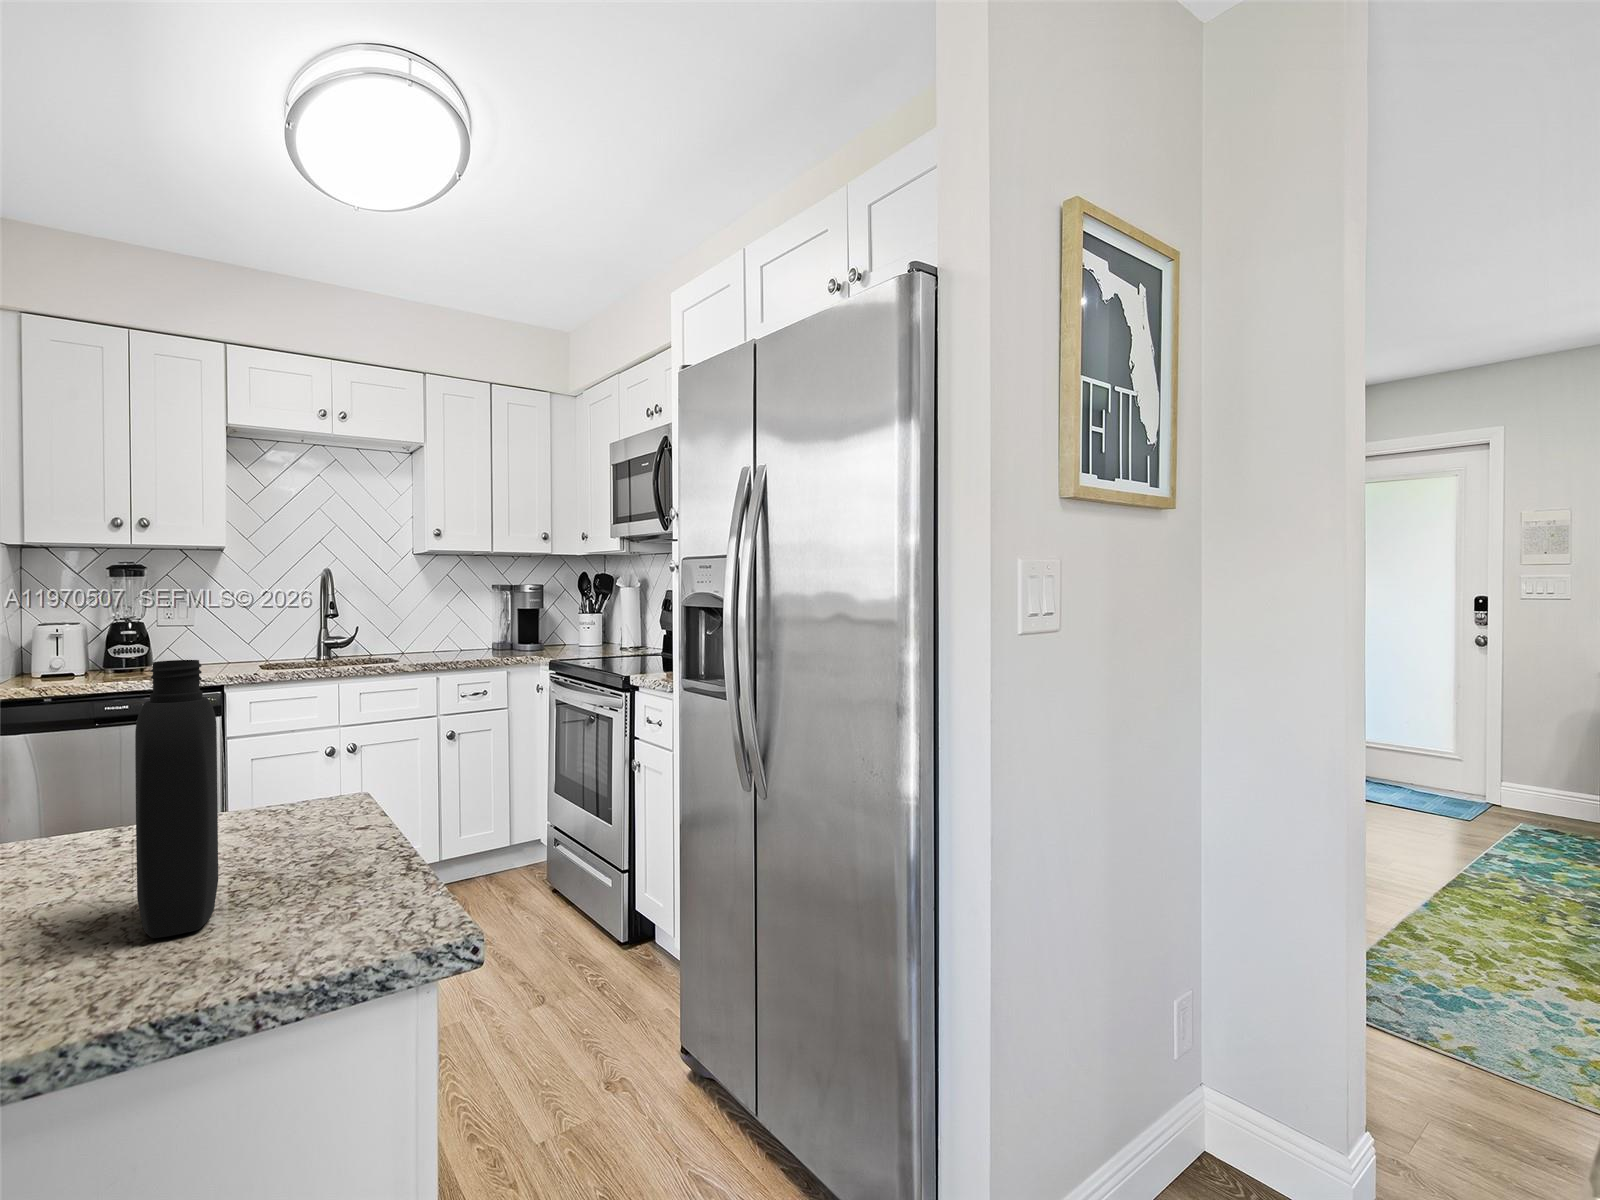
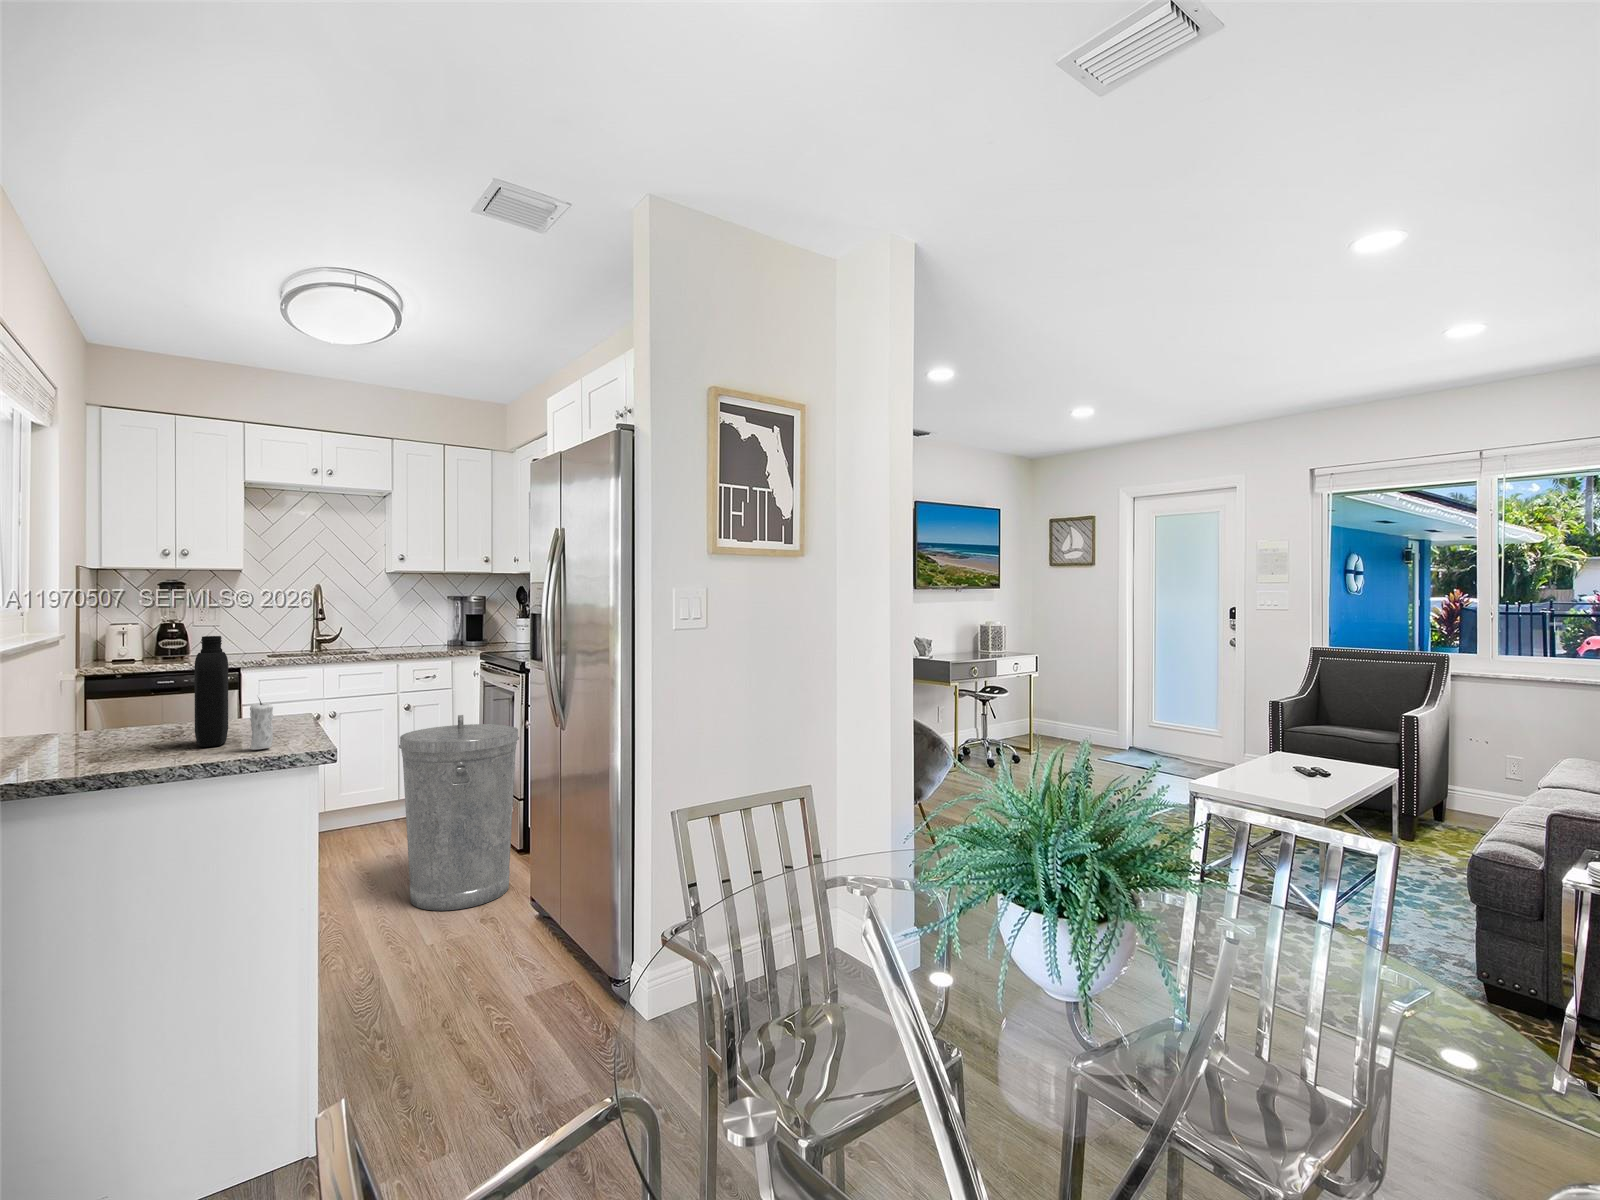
trash can: none [468,759,642,1064] -> present [399,715,519,911]
candle: none [275,811,333,955] -> present [250,699,273,750]

